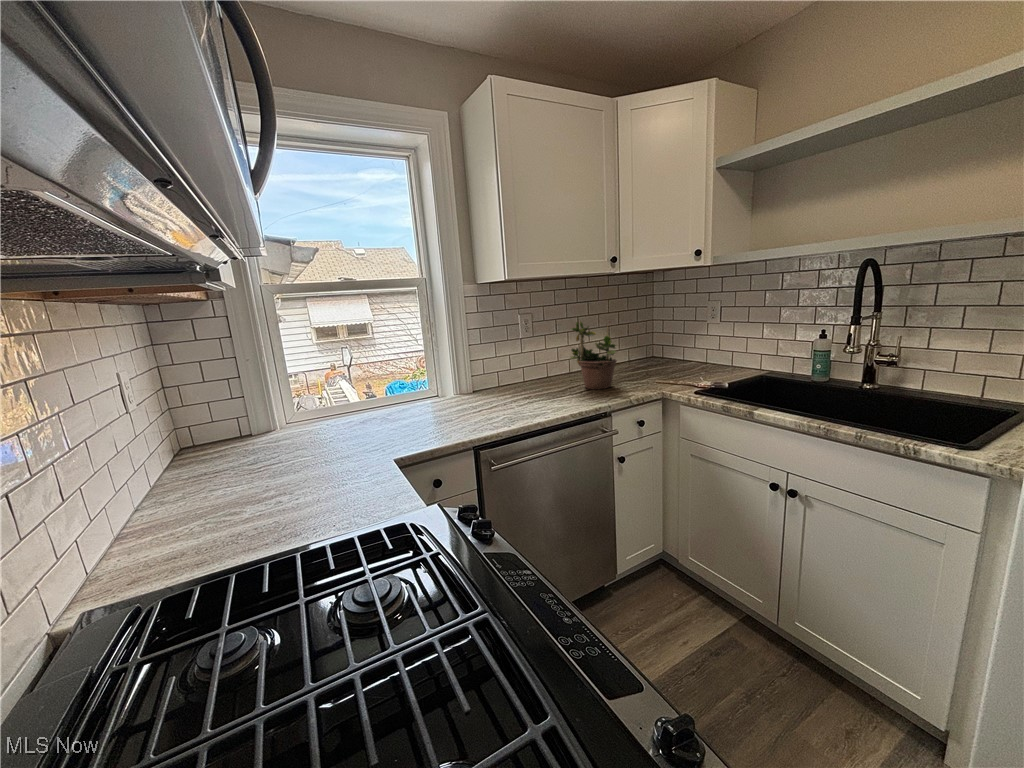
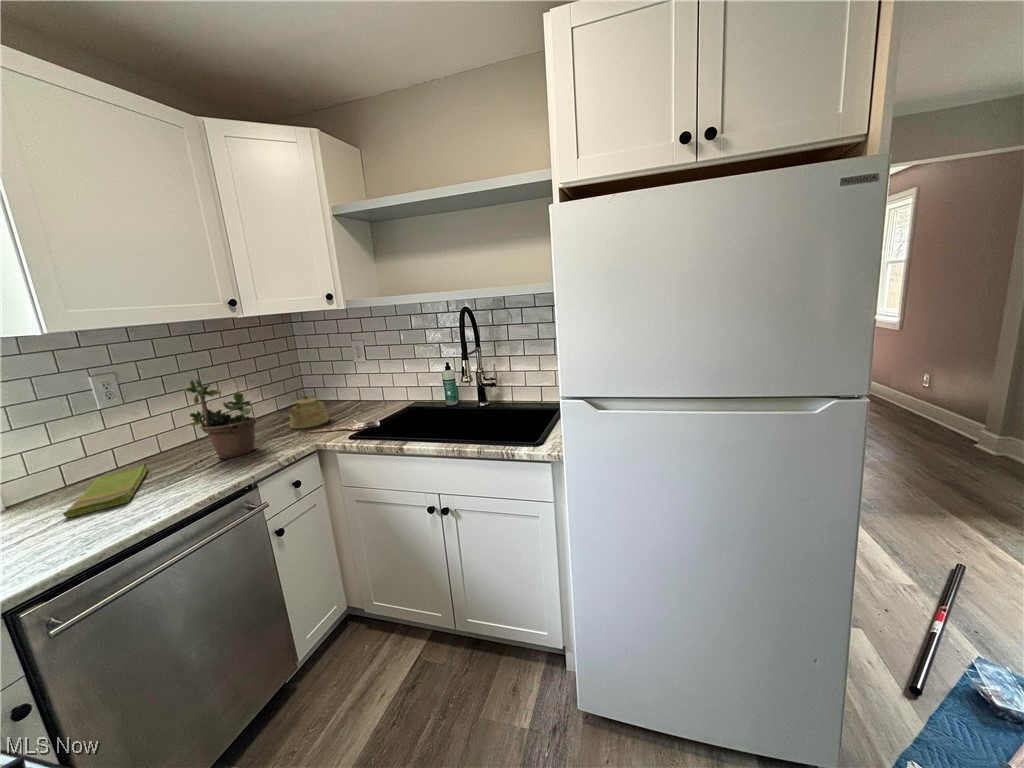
kettle: none [634,348,675,378] -> present [280,395,329,429]
dish towel: none [497,381,540,405] -> present [63,463,148,517]

